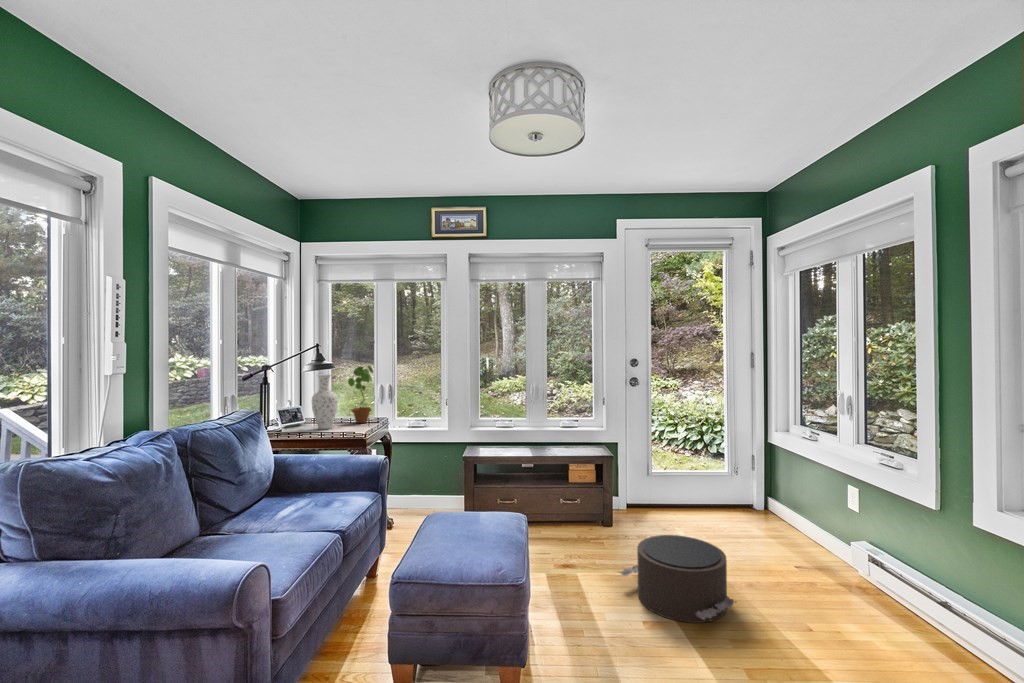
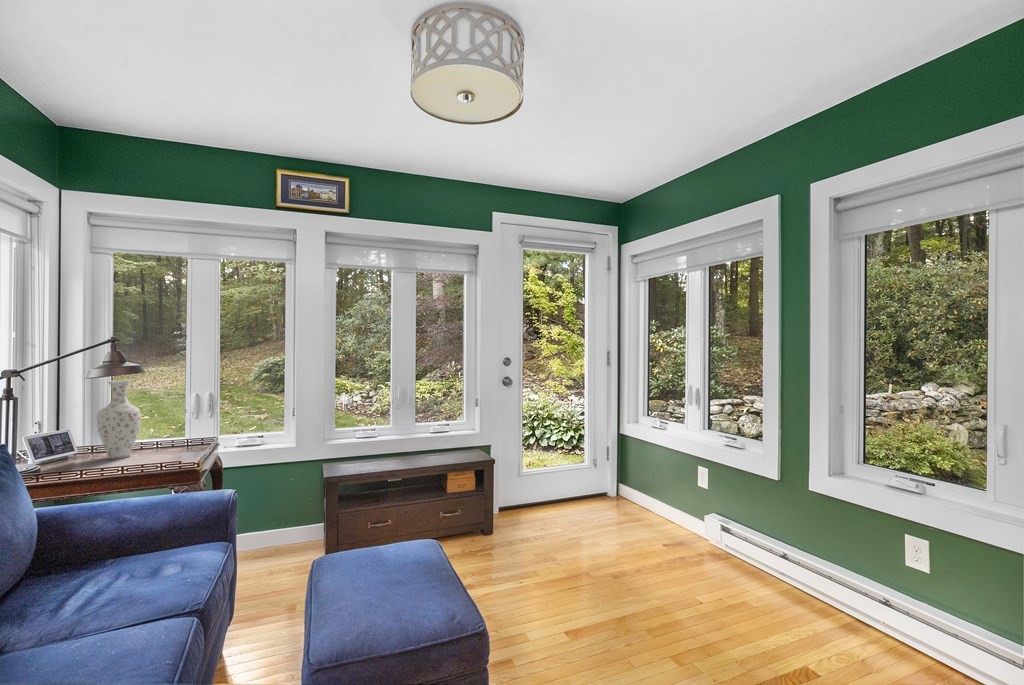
potted plant: present [348,366,373,423] -> none [154,367,192,445]
pouf: present [621,535,735,623] -> none [528,535,645,624]

